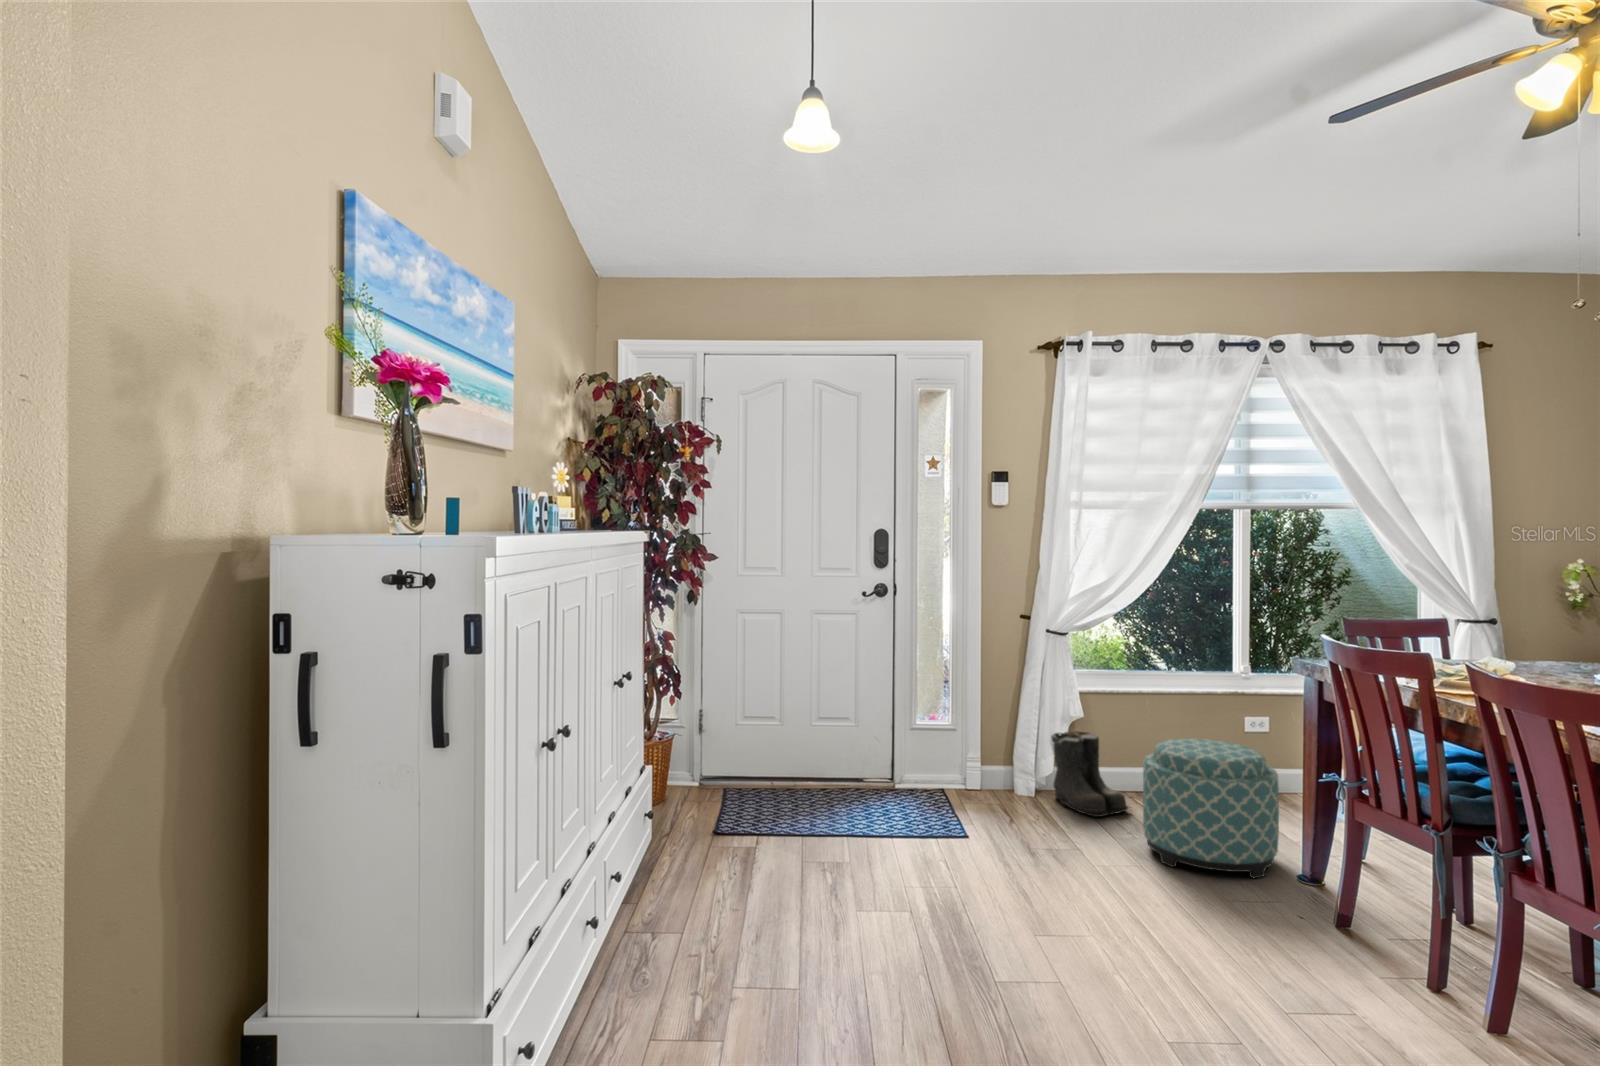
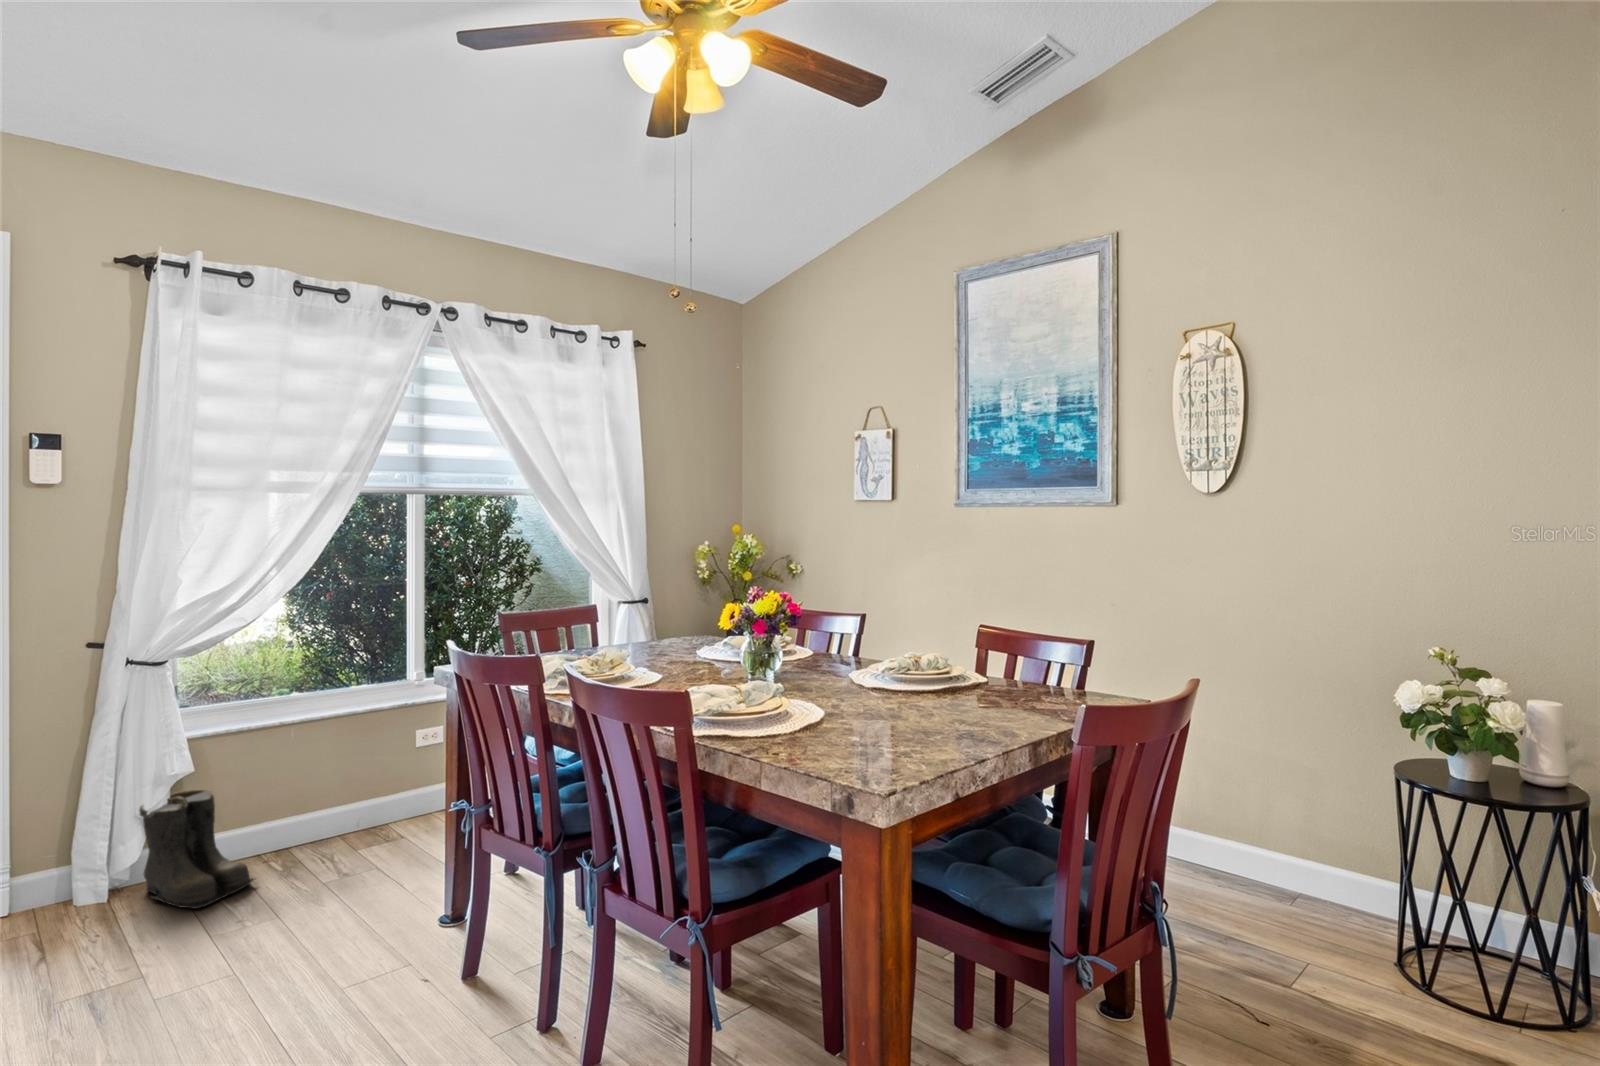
ottoman: present [1143,739,1279,878] -> none [252,781,420,963]

